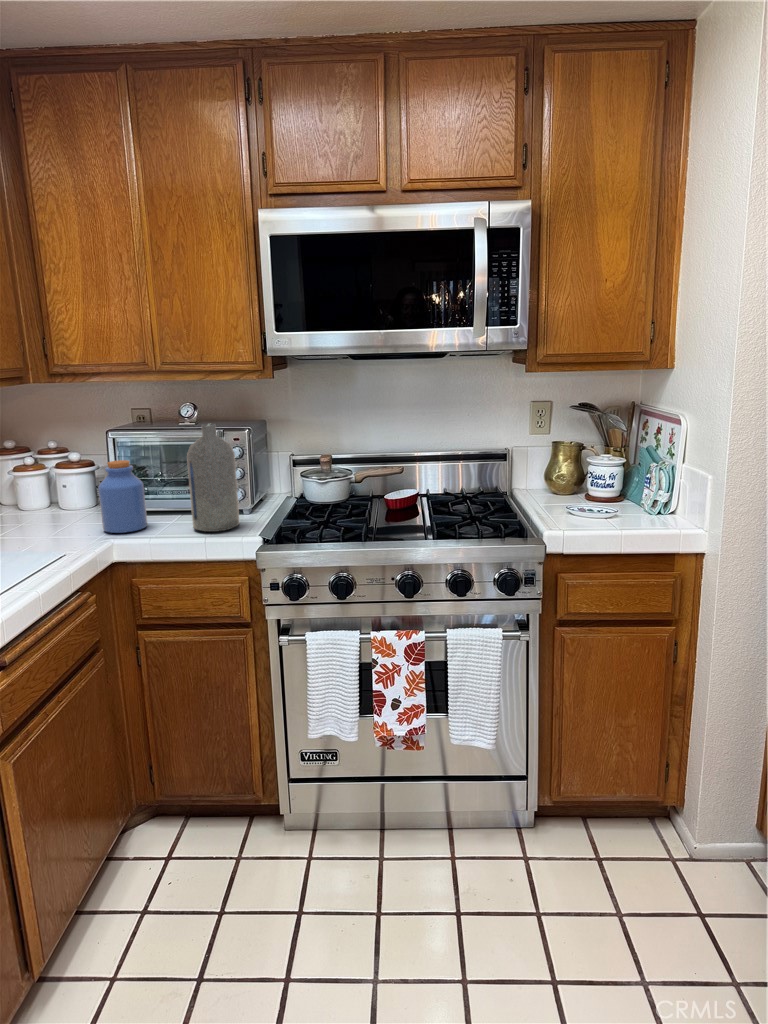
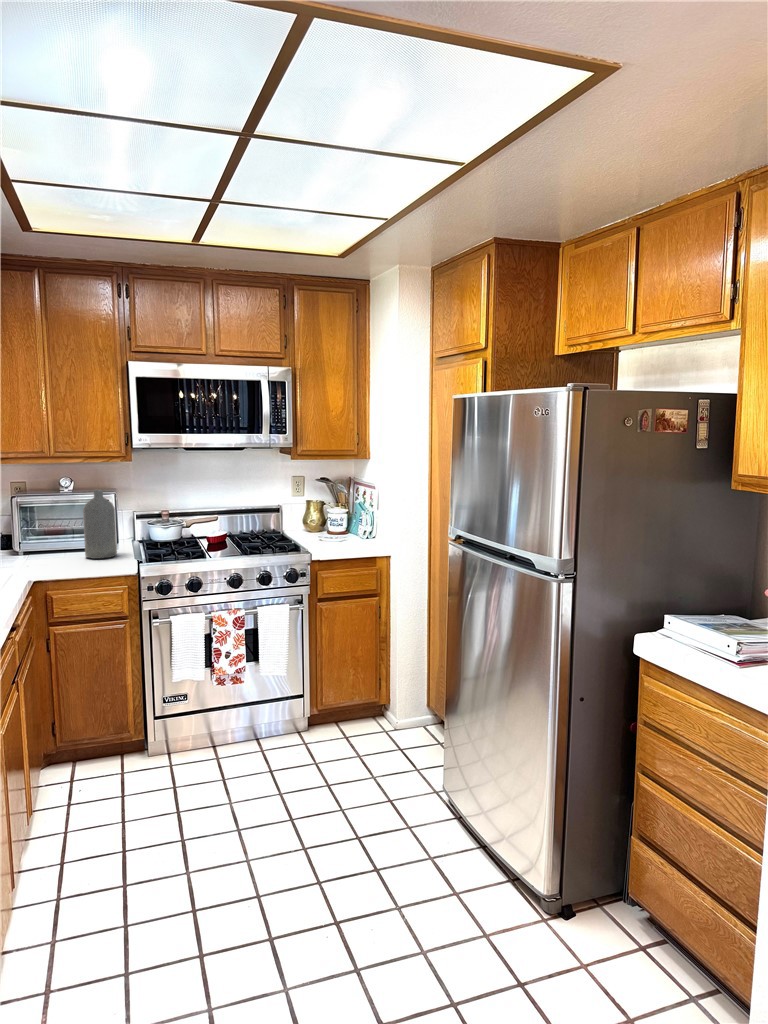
jar: present [98,460,147,533] -> none [17,515,50,563]

